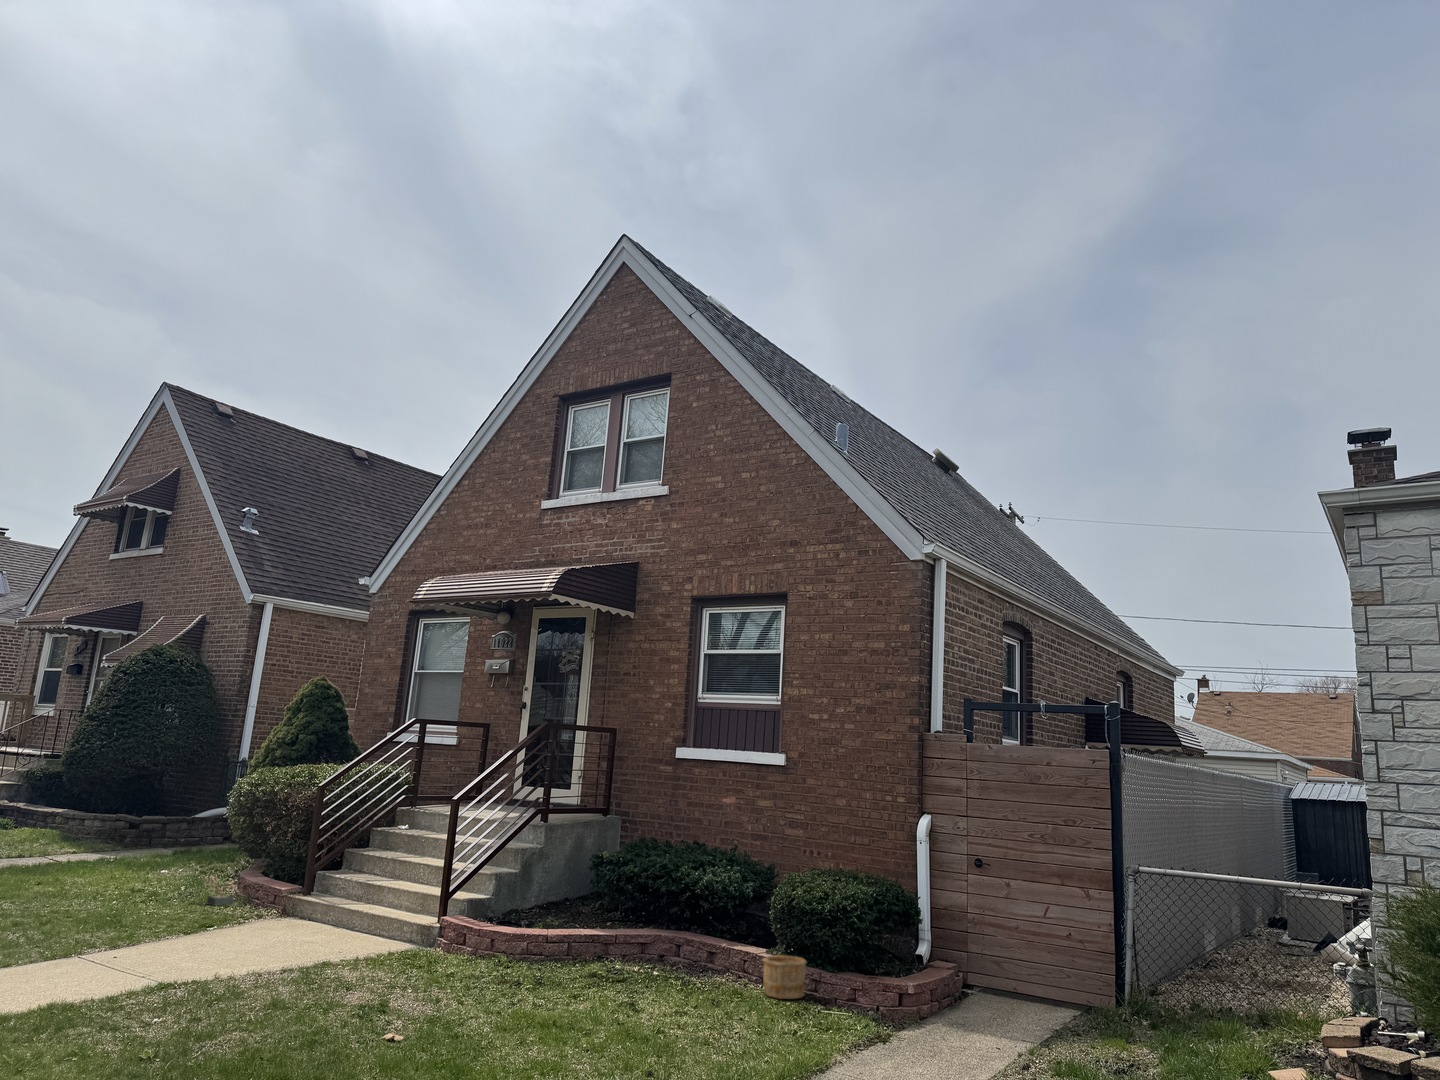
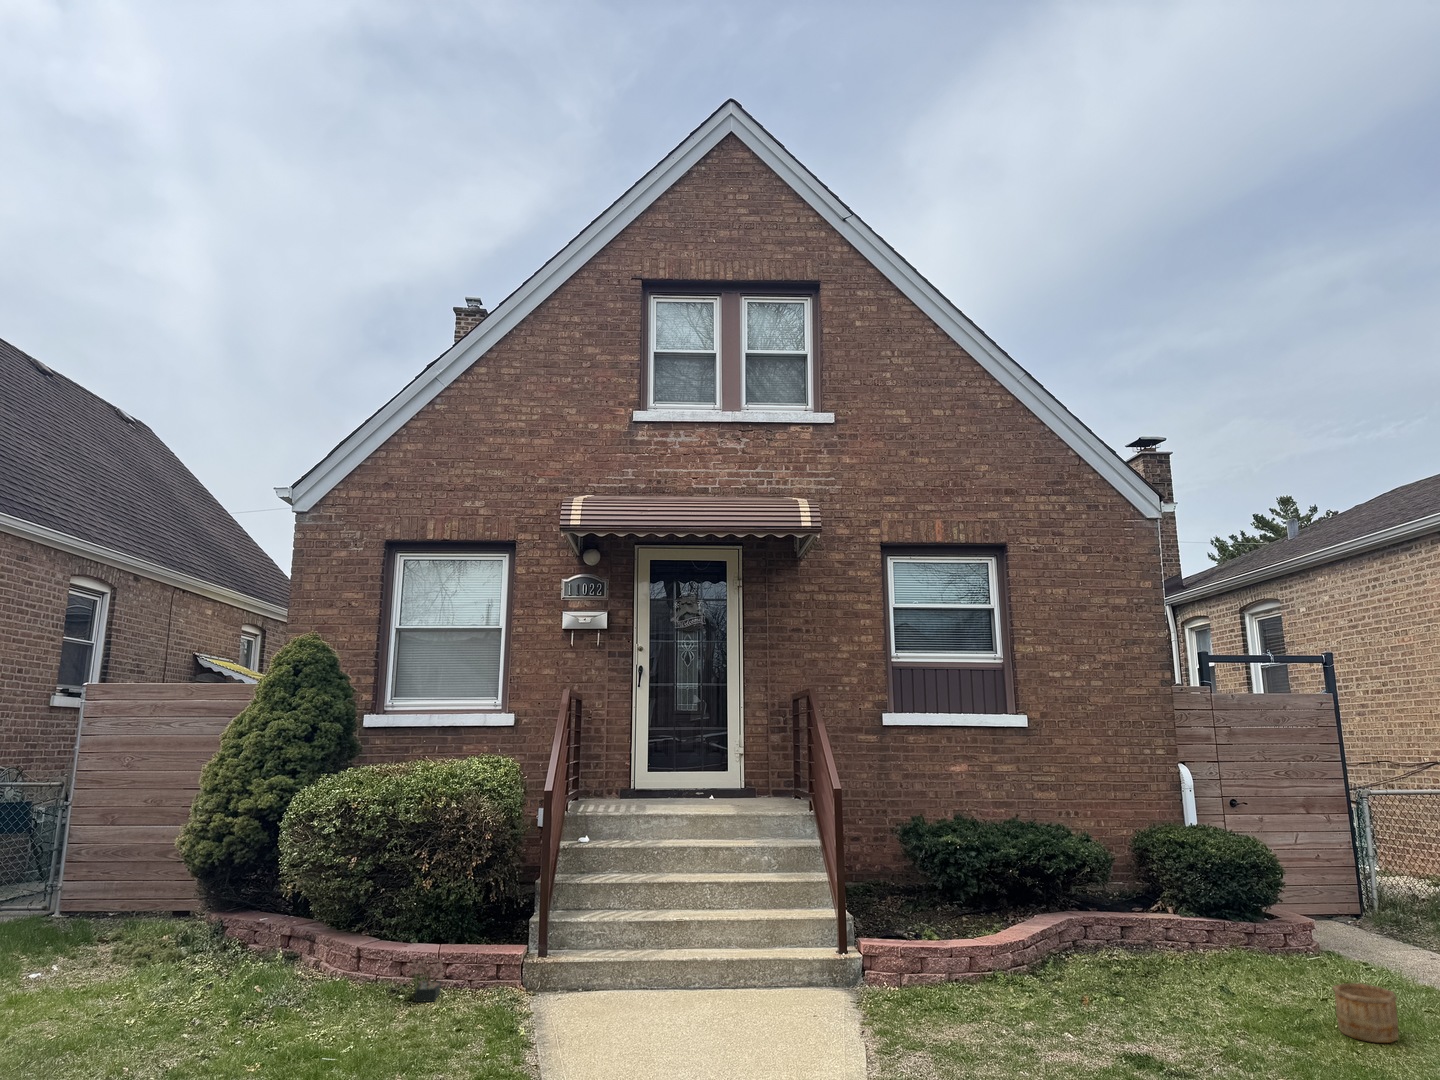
wooden bucket: present [763,955,807,999] -> present [1333,983,1398,1043]

